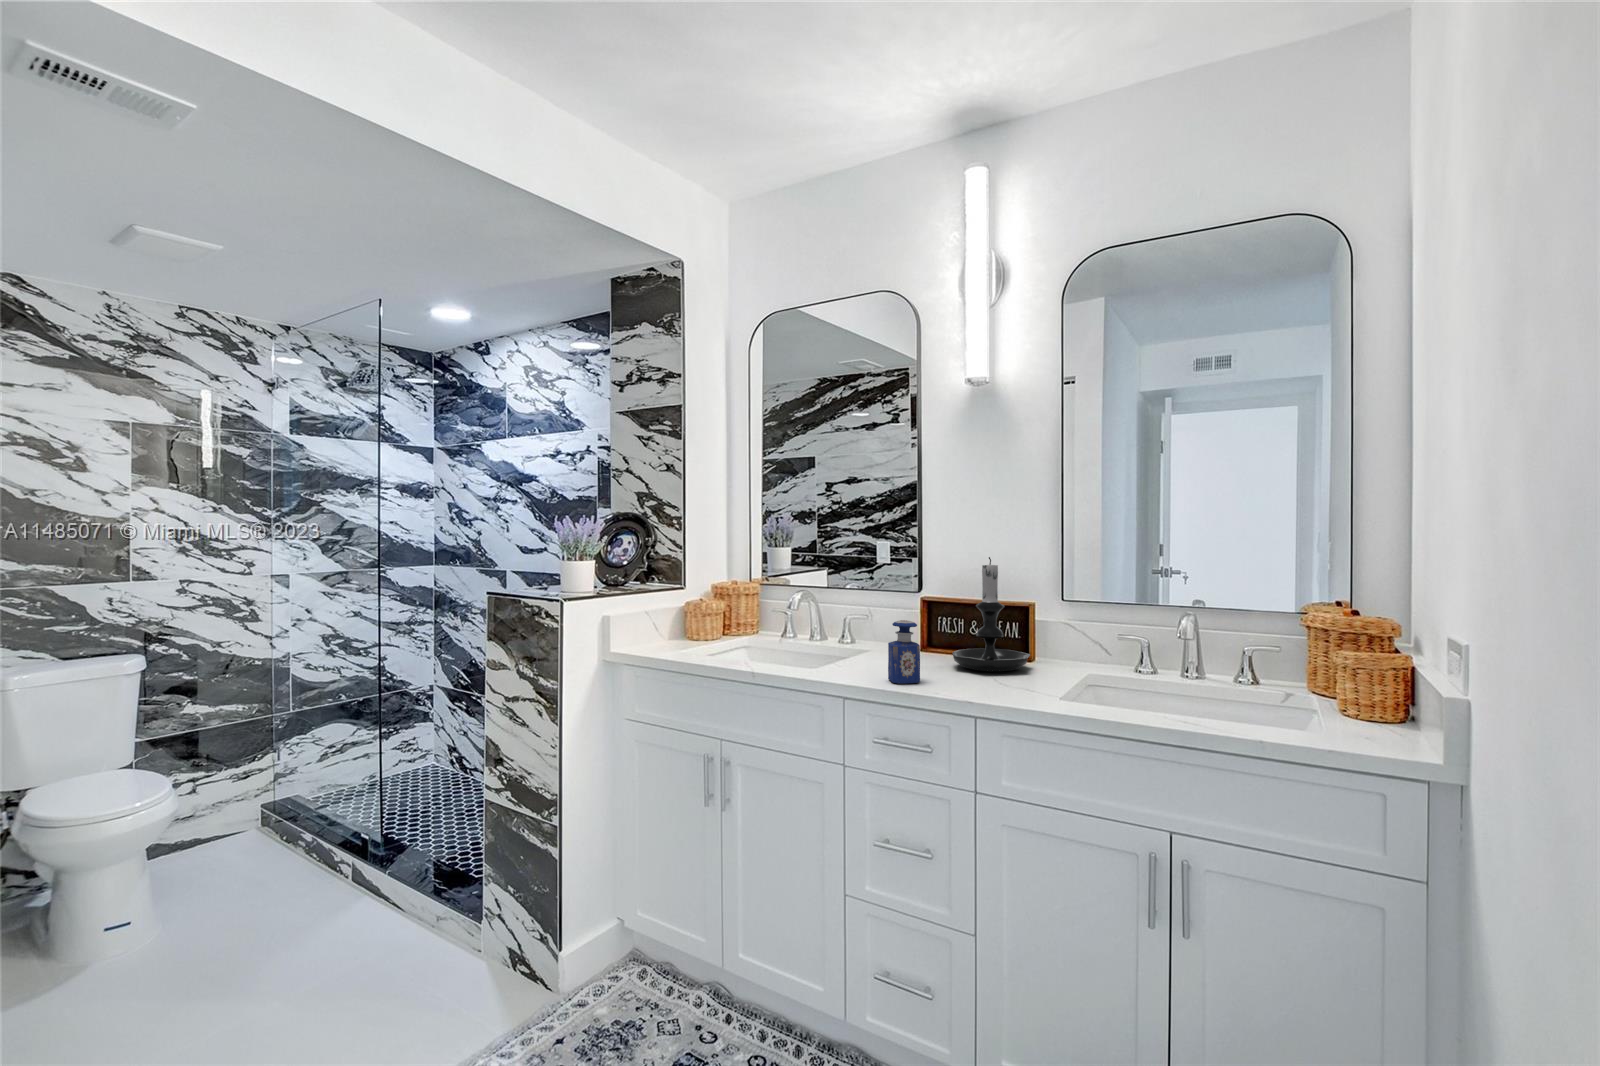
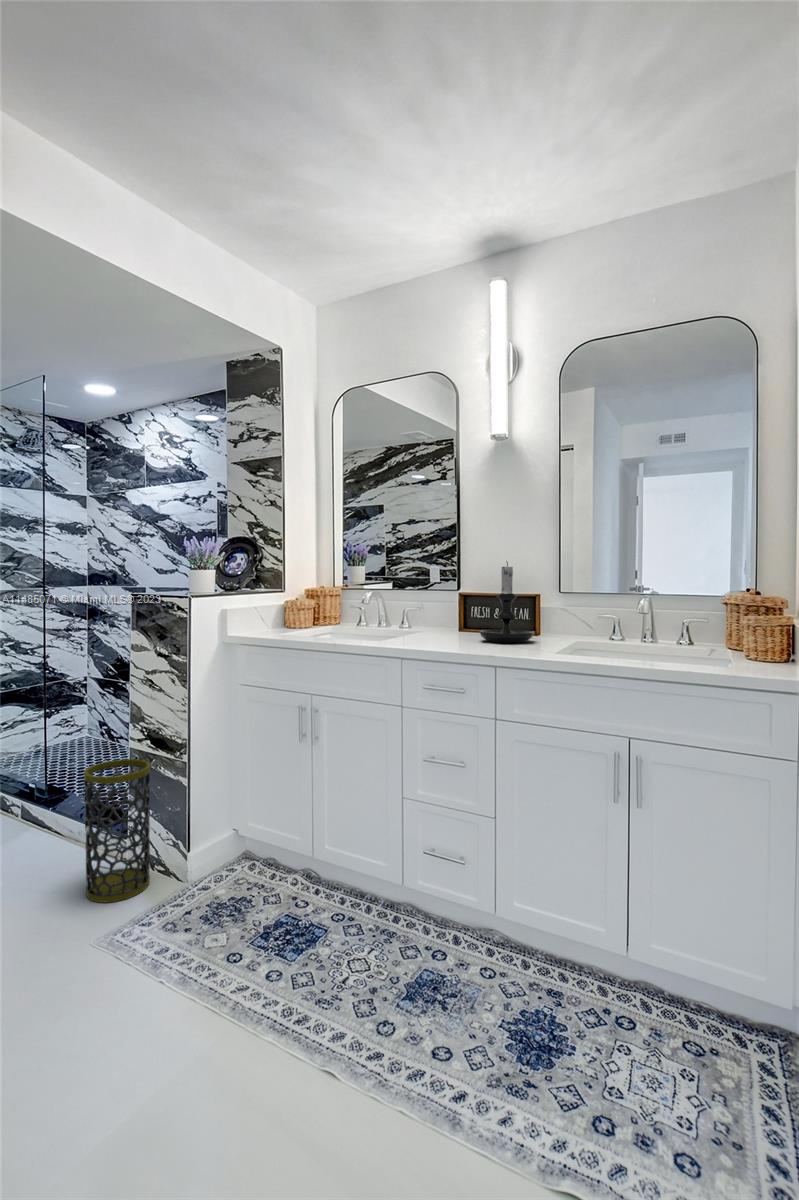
perfume bottle: present [888,620,920,683] -> none [433,603,456,647]
trash can: none [421,821,508,1022] -> present [84,759,150,903]

